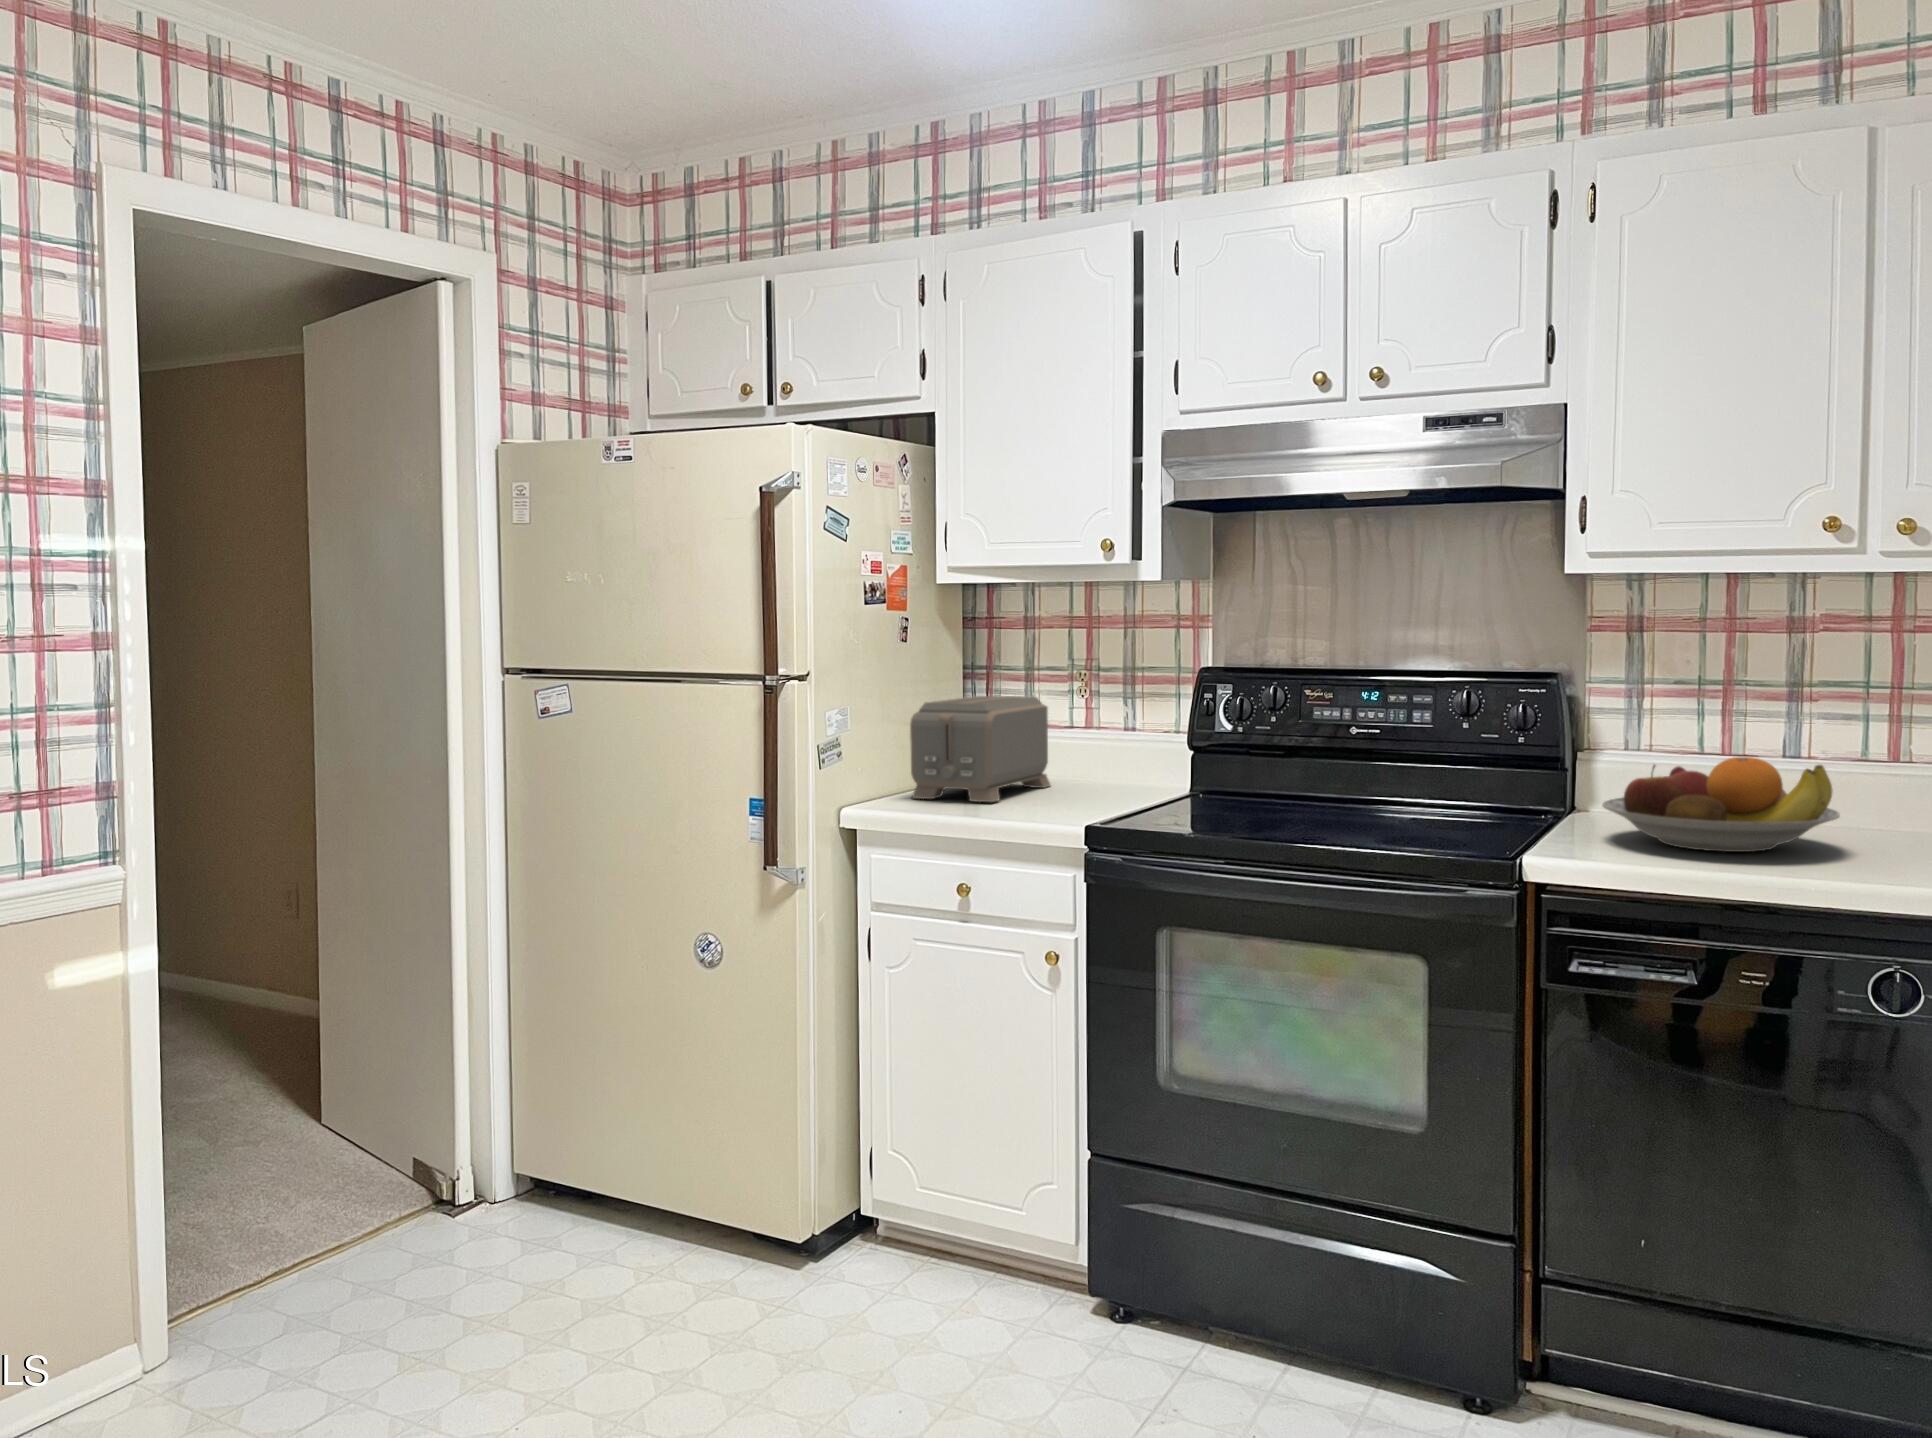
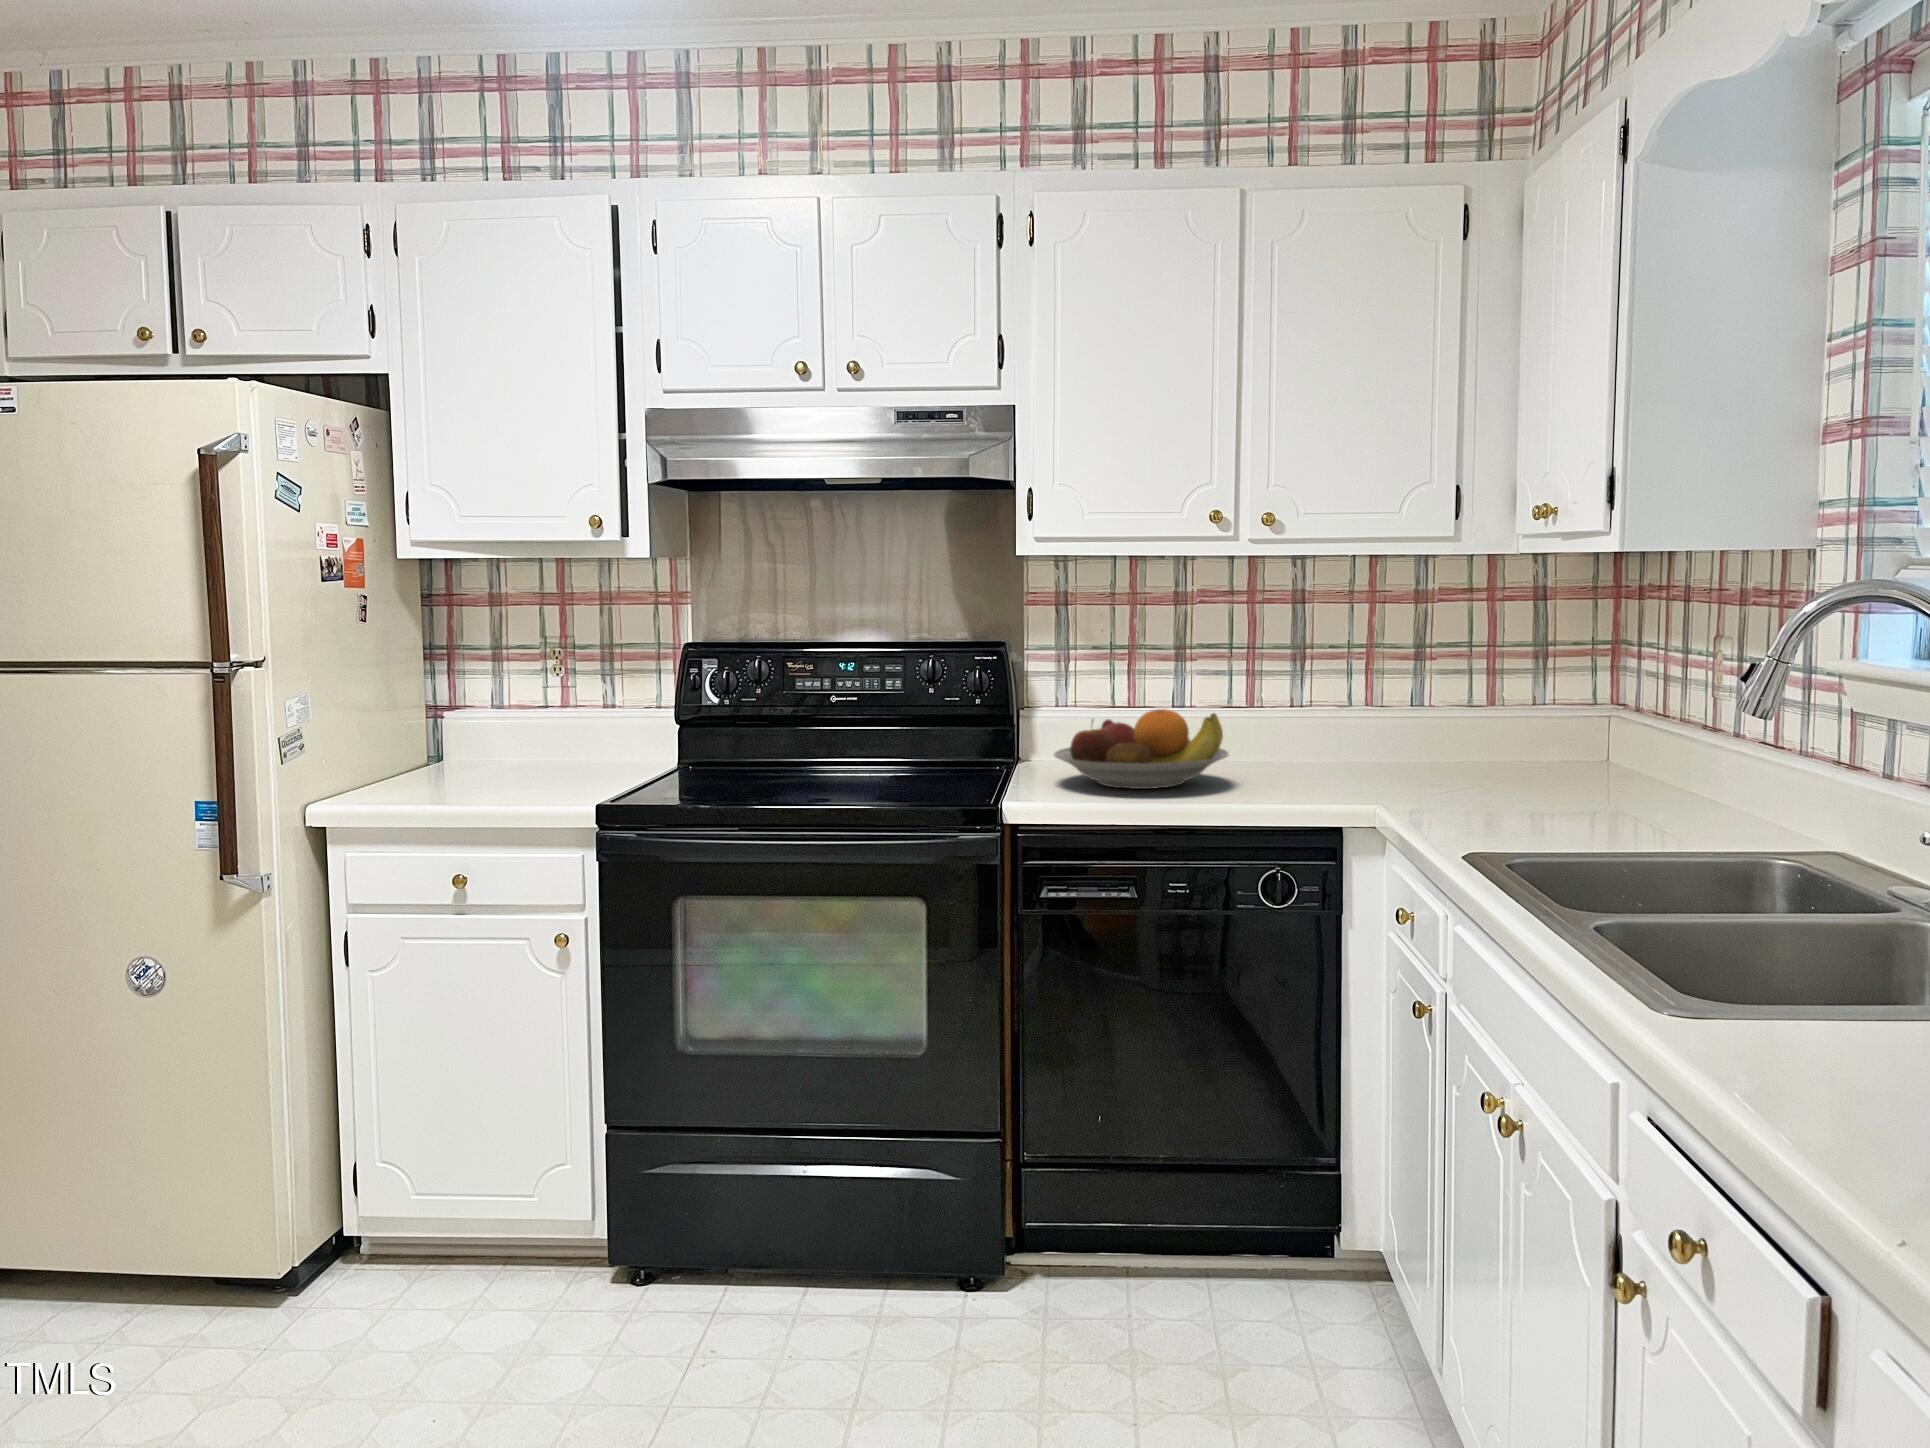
toaster: present [910,696,1051,802] -> none [379,675,530,788]

